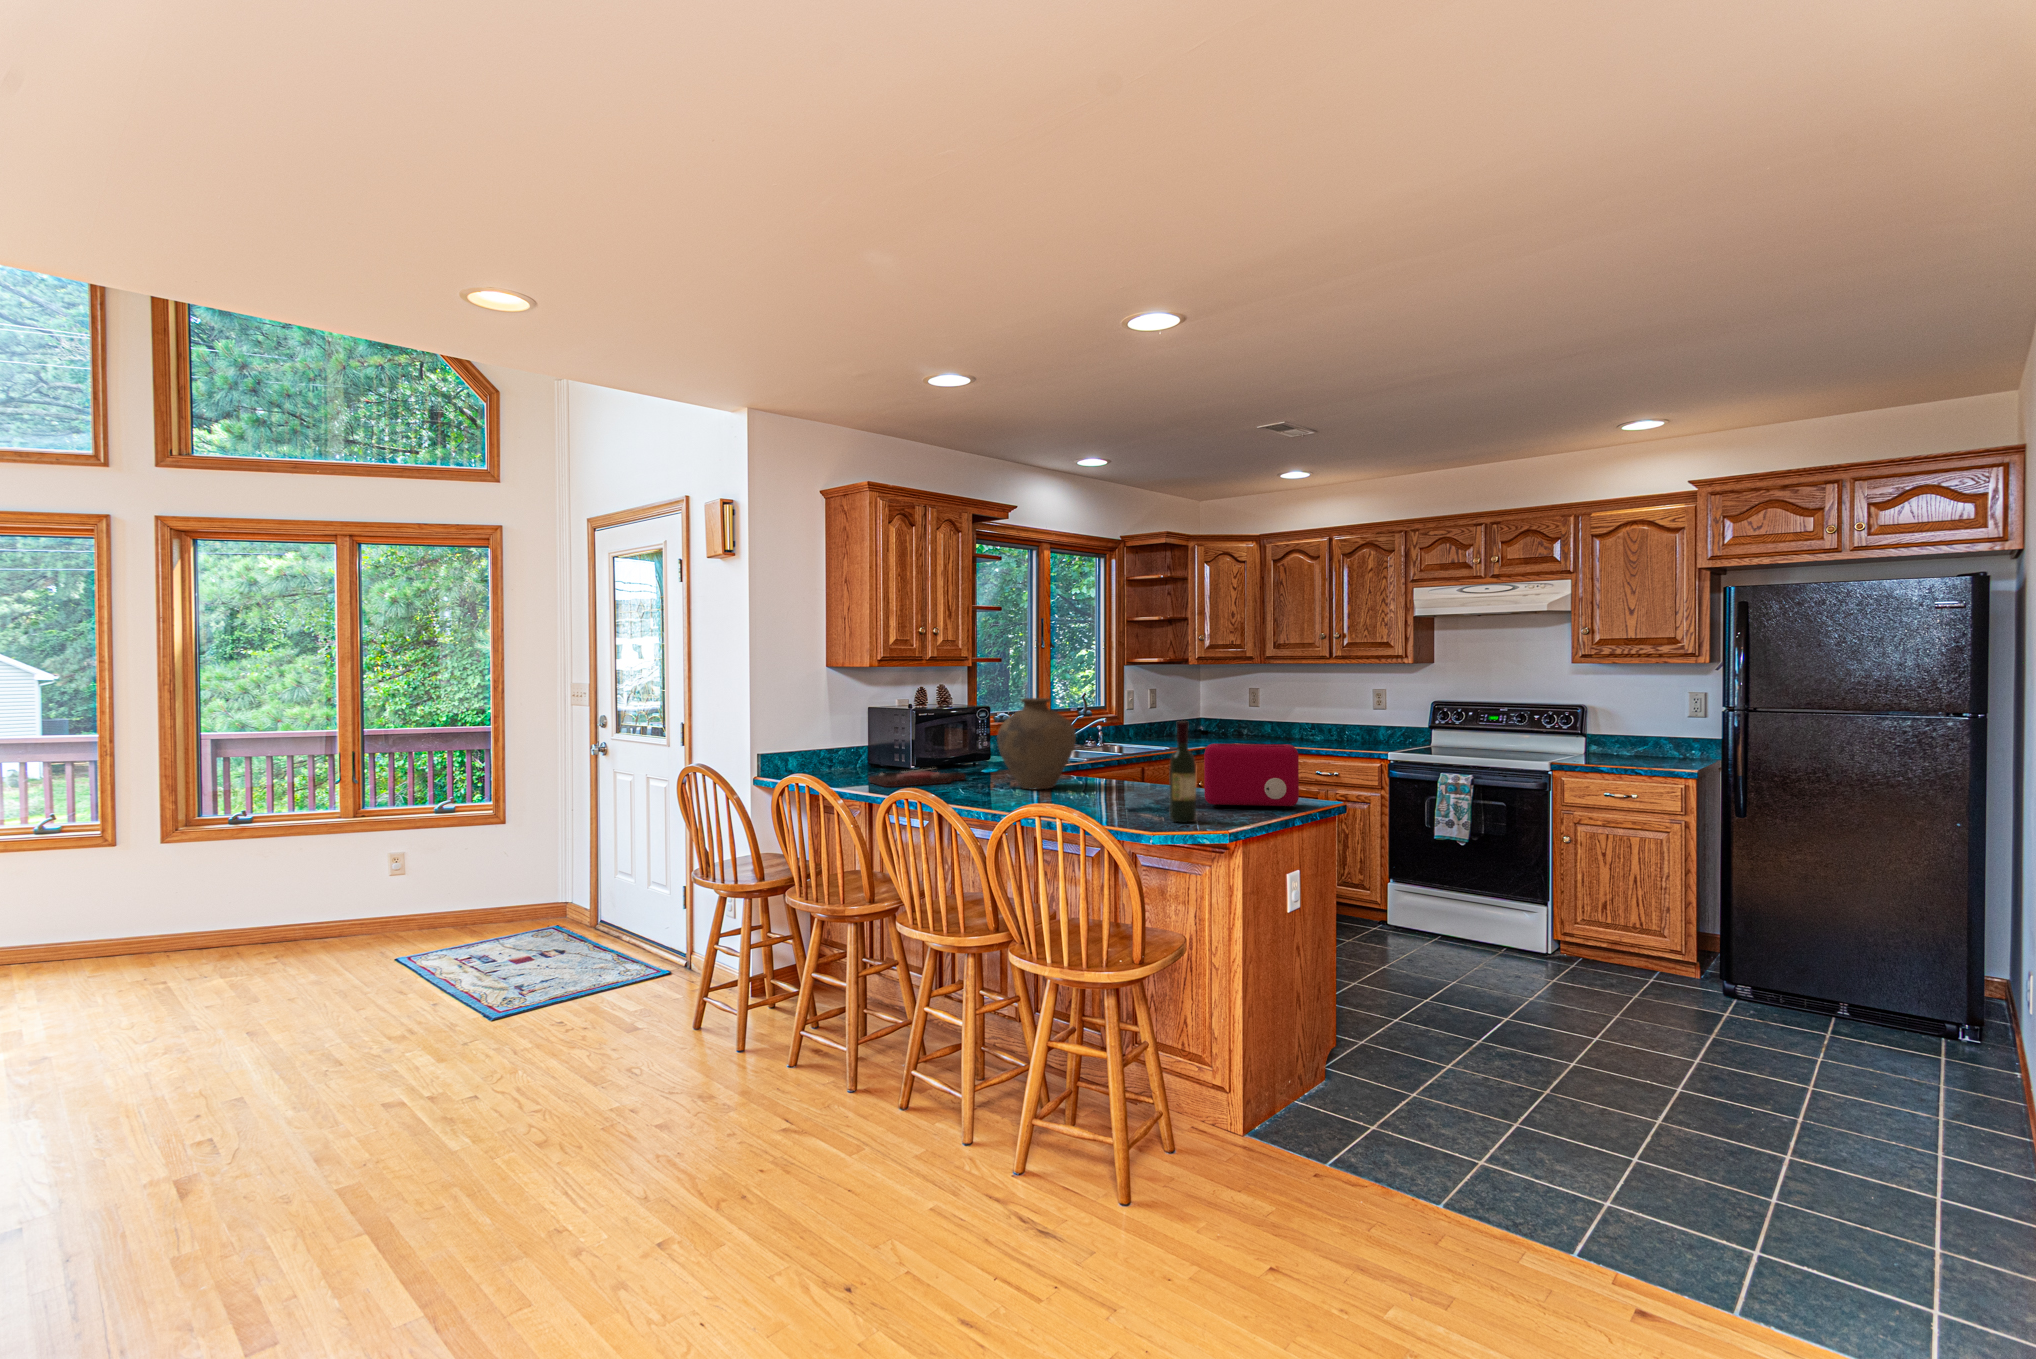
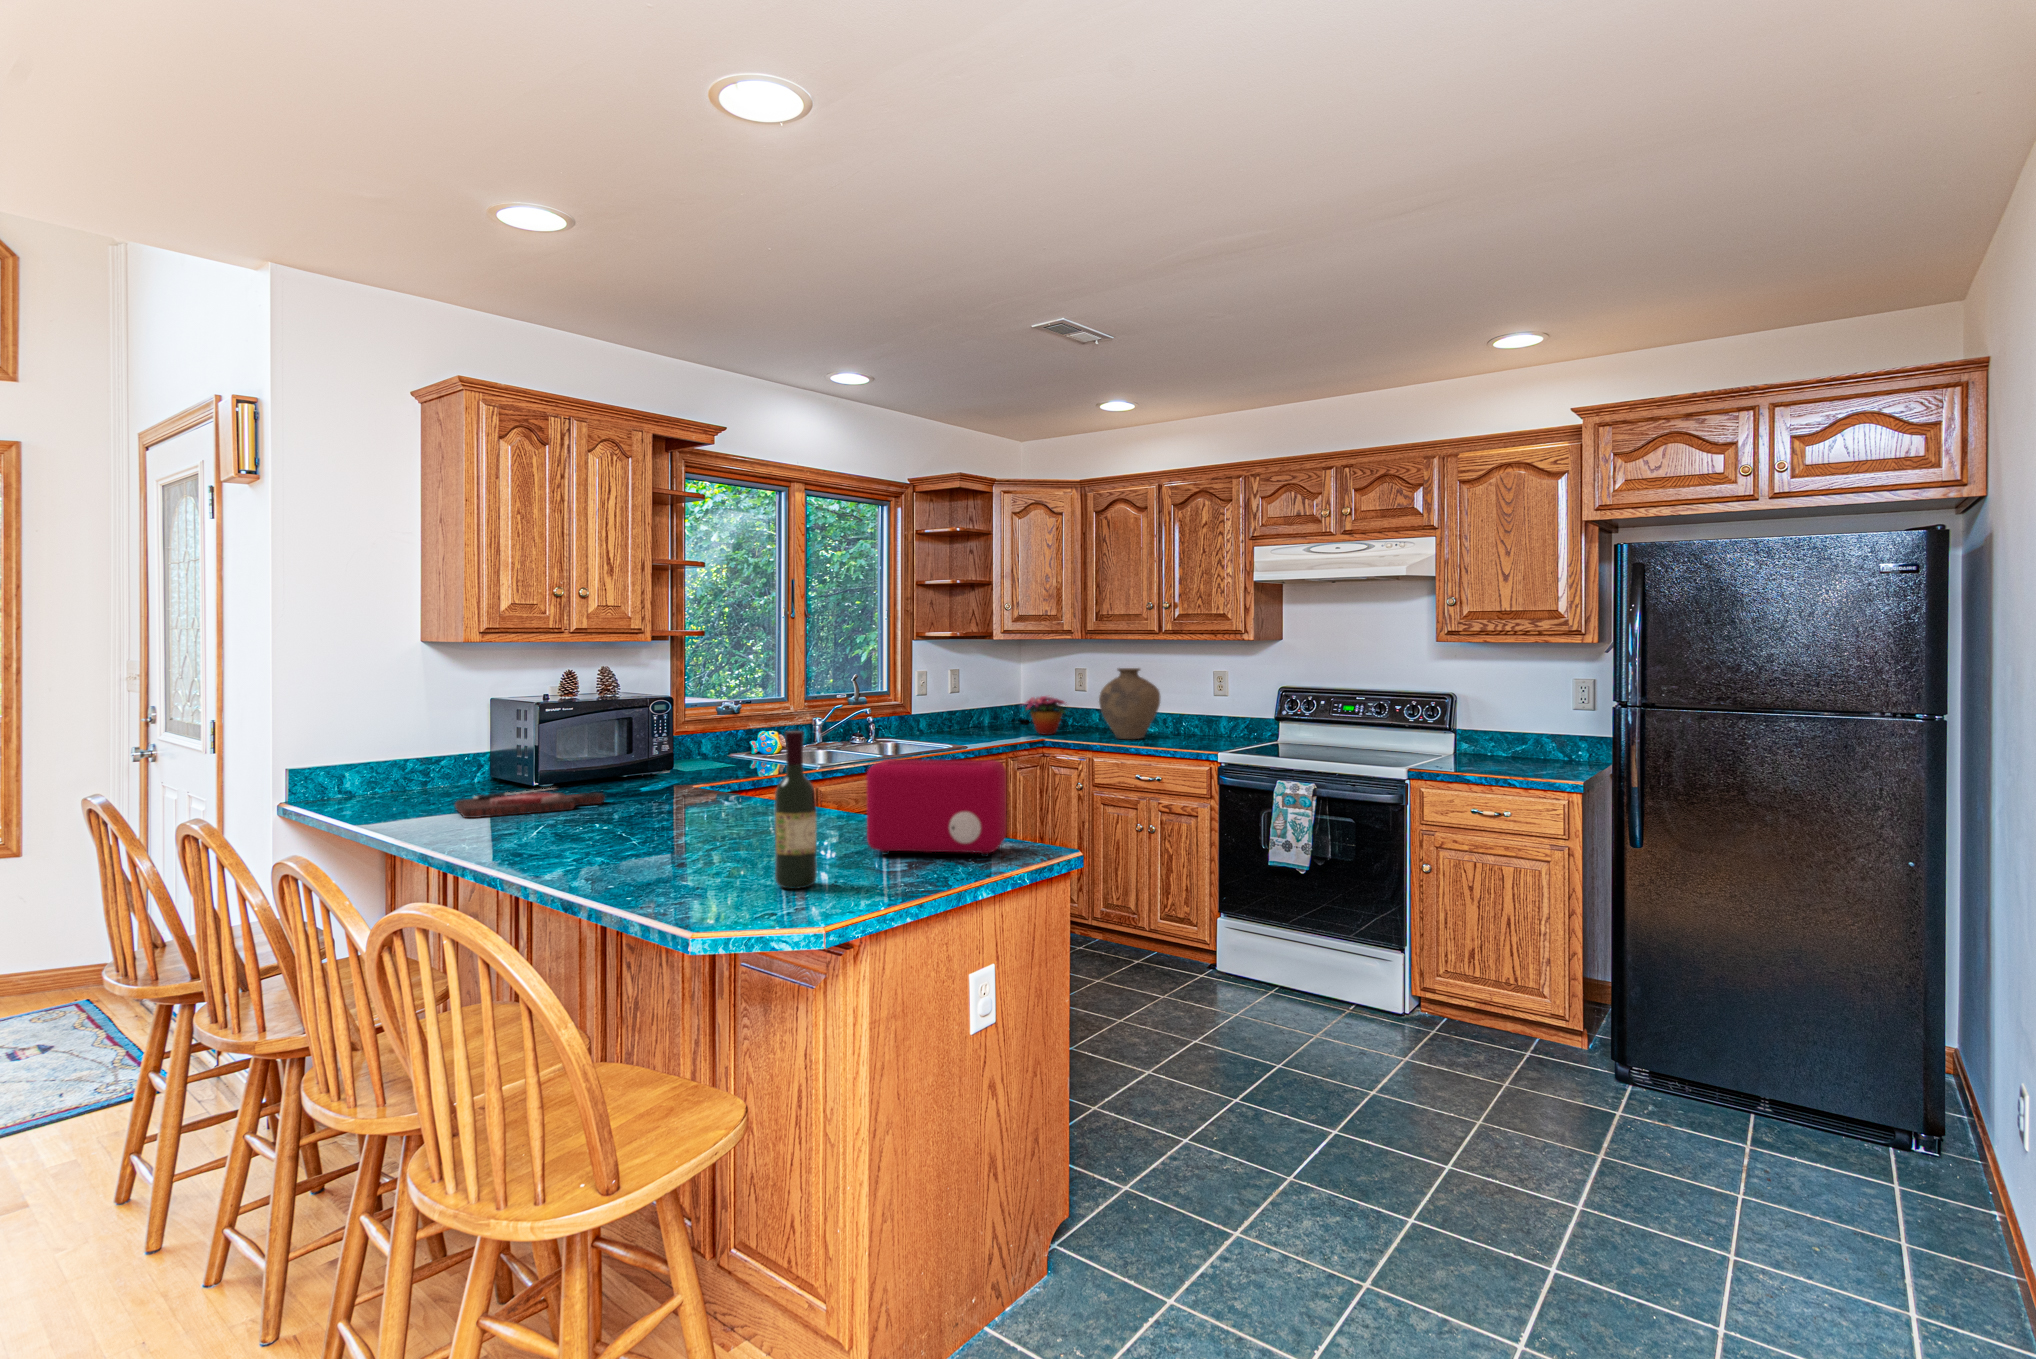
vase: present [997,698,1076,790] -> present [1099,668,1160,739]
flower arrangement: none [1205,707,1251,739] -> present [1025,696,1066,735]

